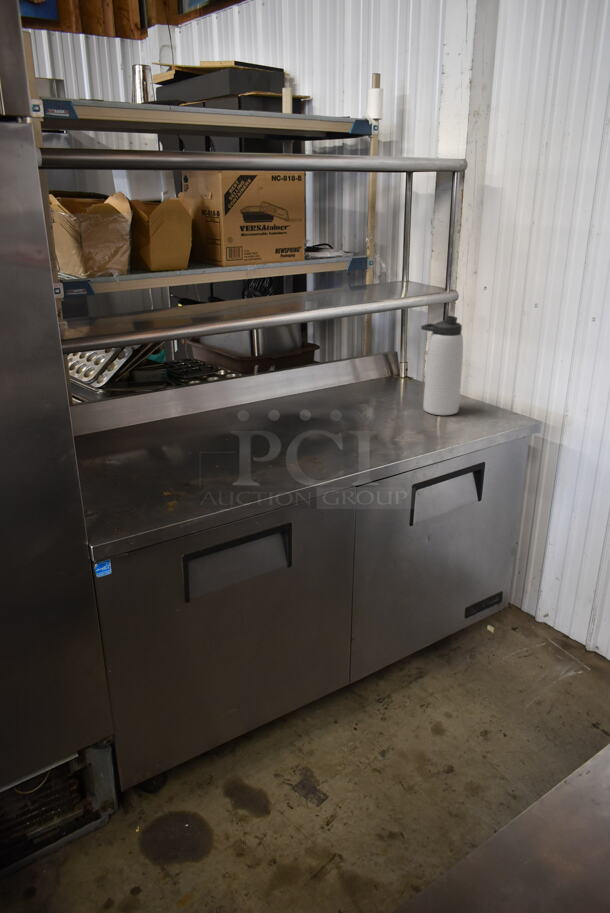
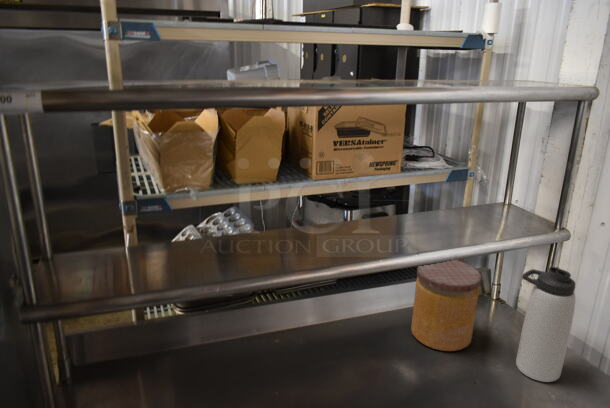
jar: none [332,332,388,409] -> present [411,260,481,351]

